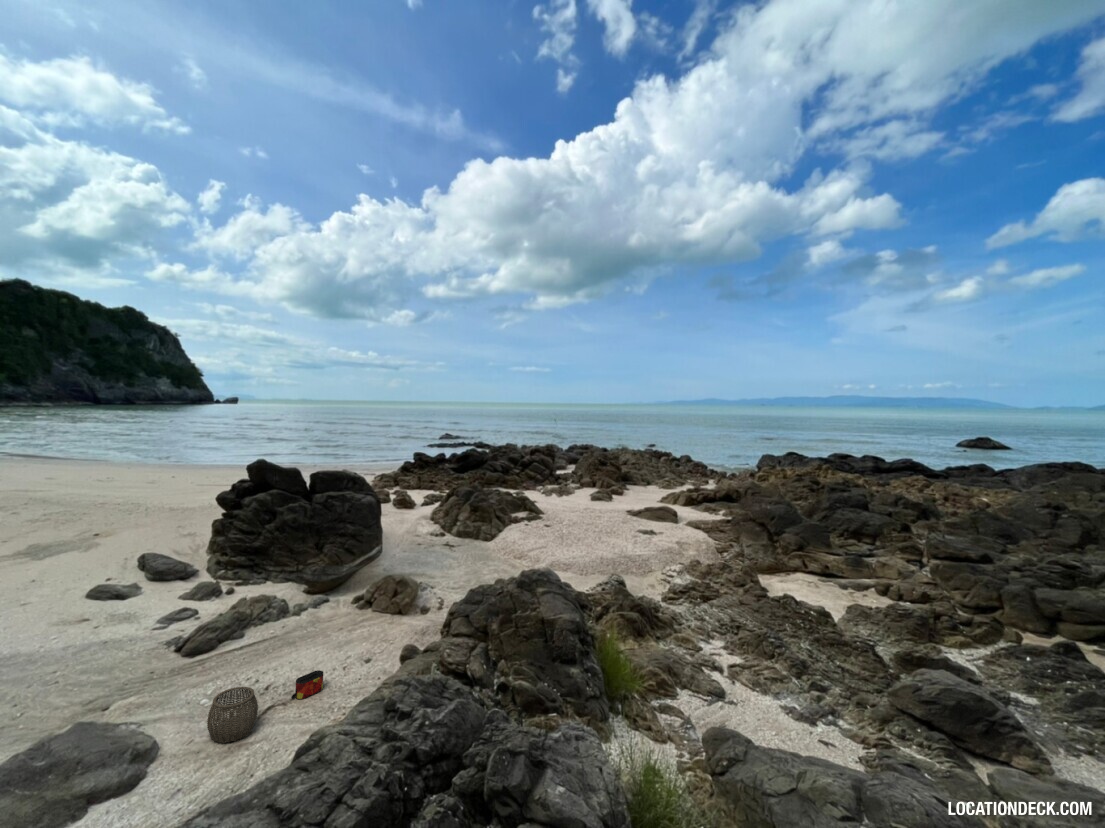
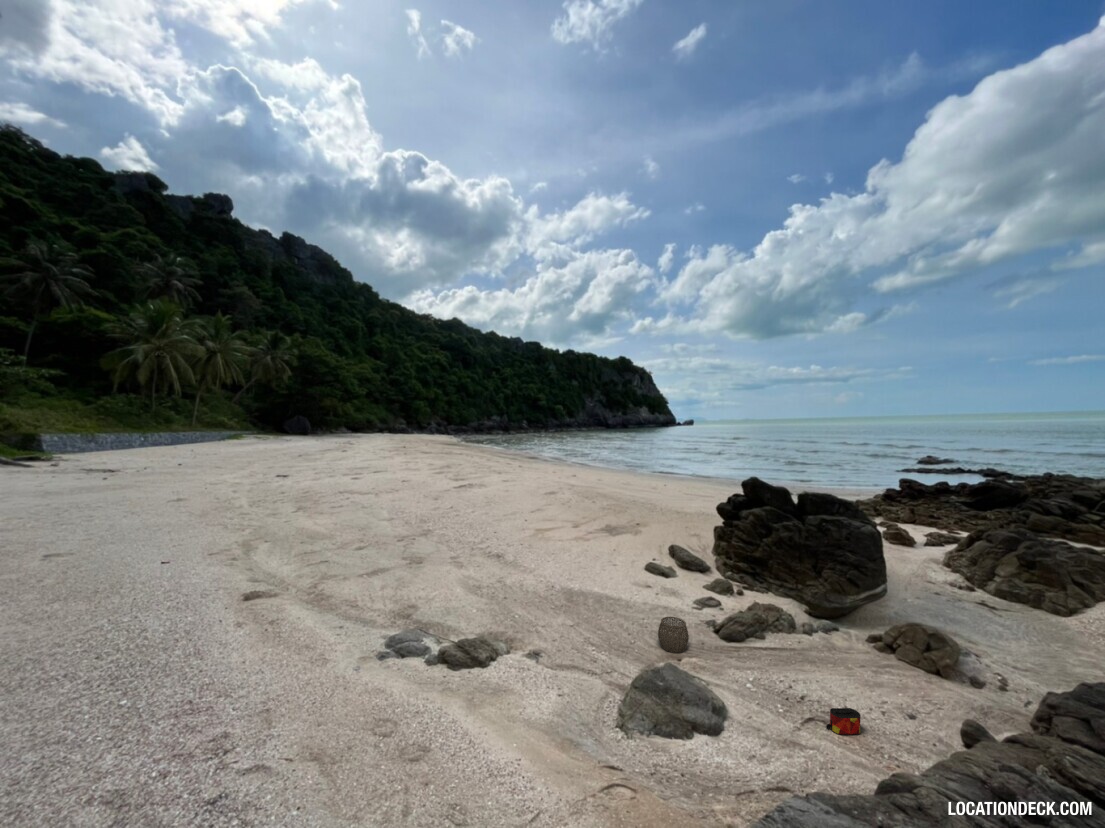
woven basket: present [207,687,258,743] -> present [658,617,689,653]

